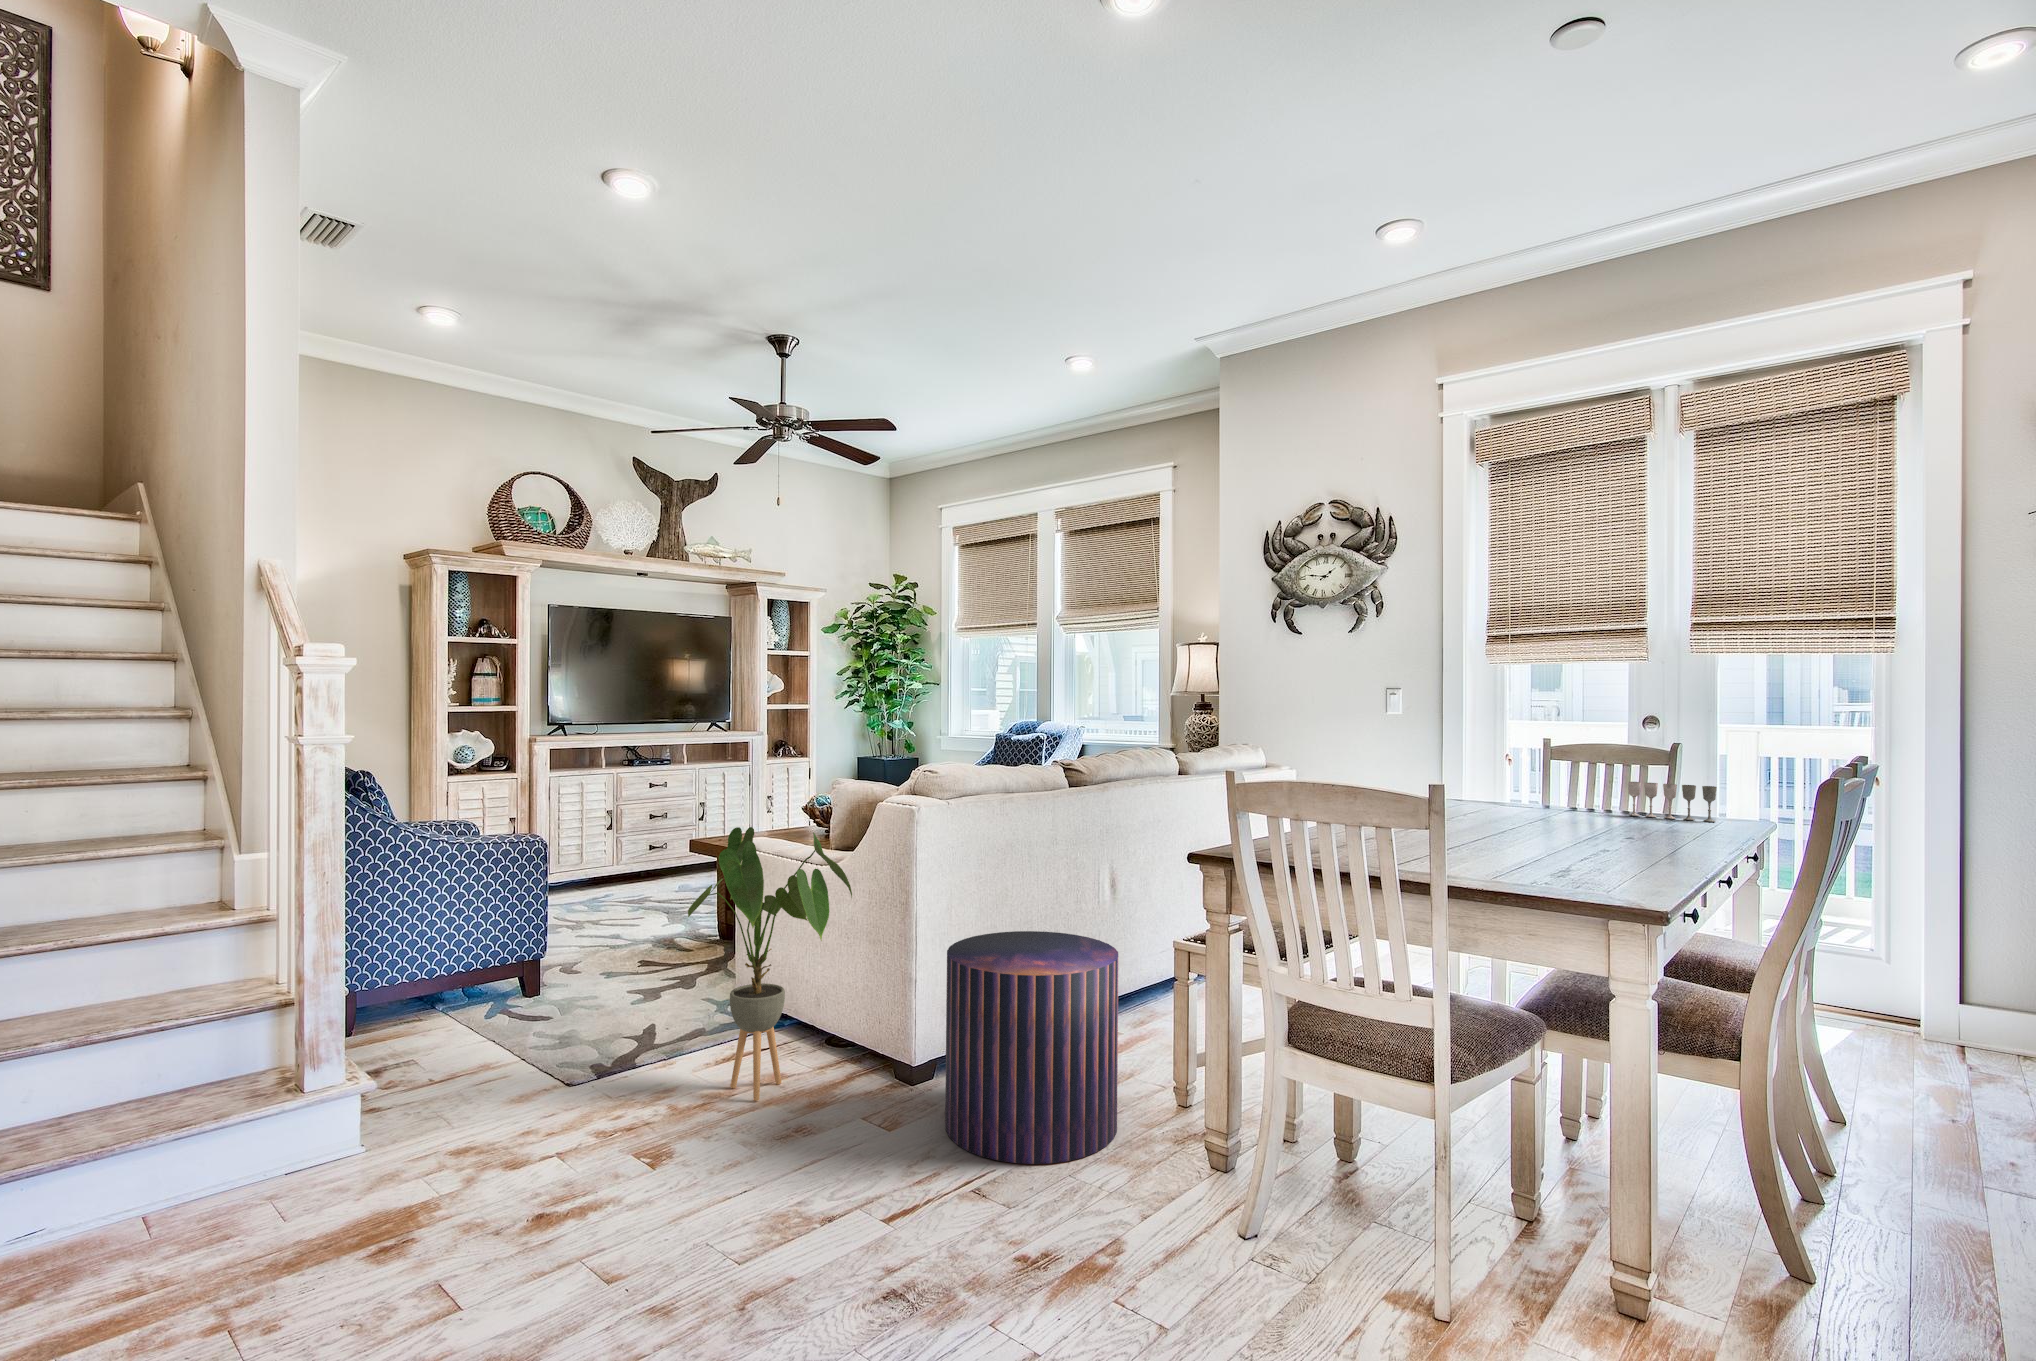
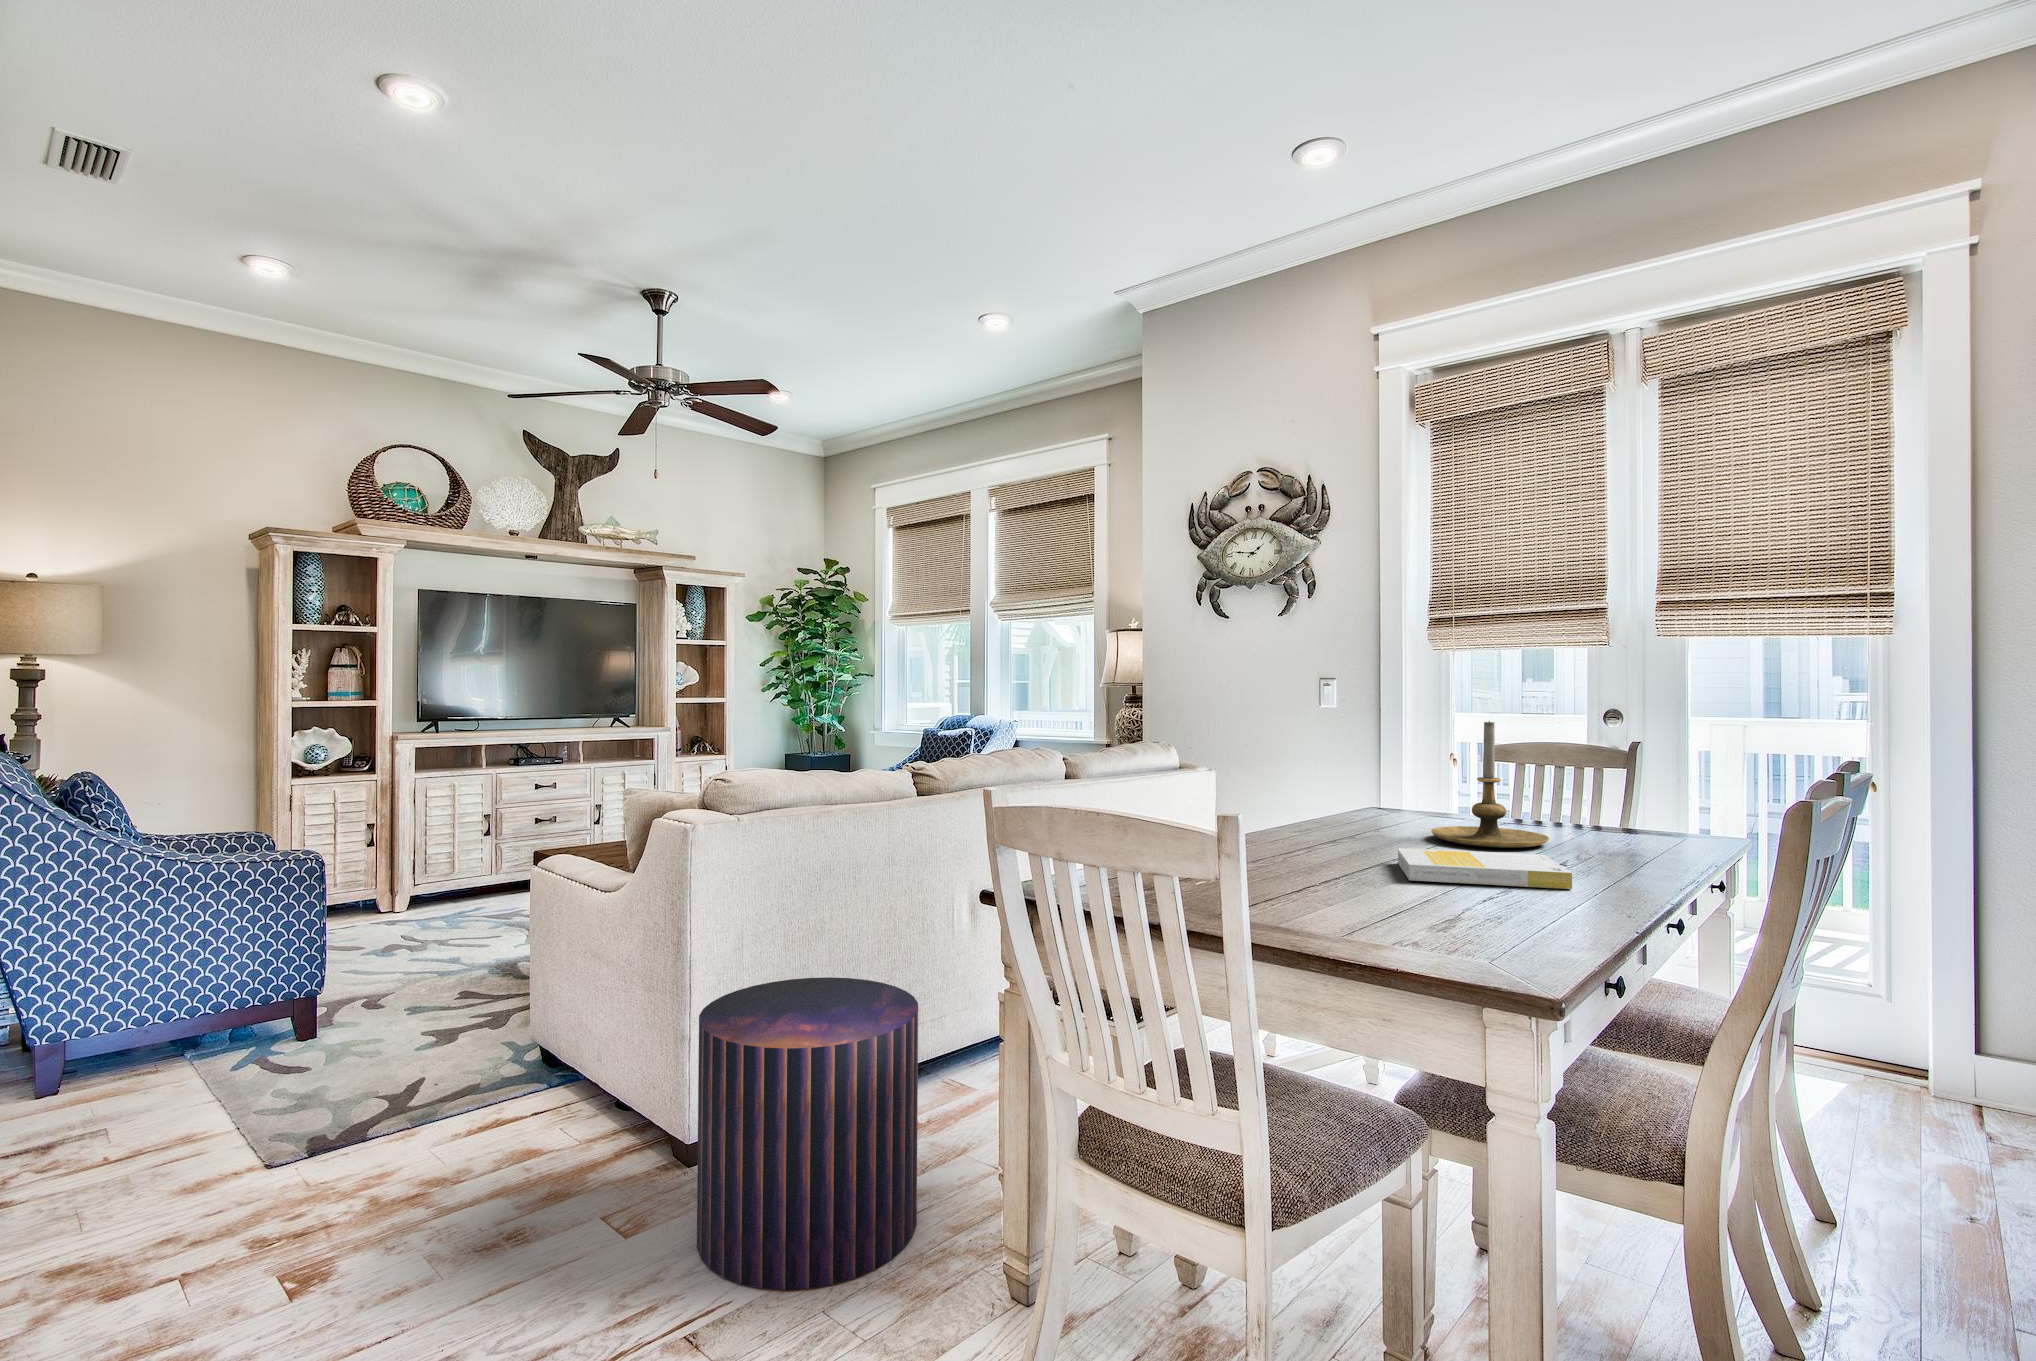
candle holder: none [1517,723,1615,825] -> present [1431,721,1549,848]
wine glass: present [1627,782,1717,822] -> none [1569,791,1677,842]
book: none [1500,823,1645,851] -> present [1397,848,1572,889]
house plant: present [688,827,852,1101] -> none [407,850,621,1189]

